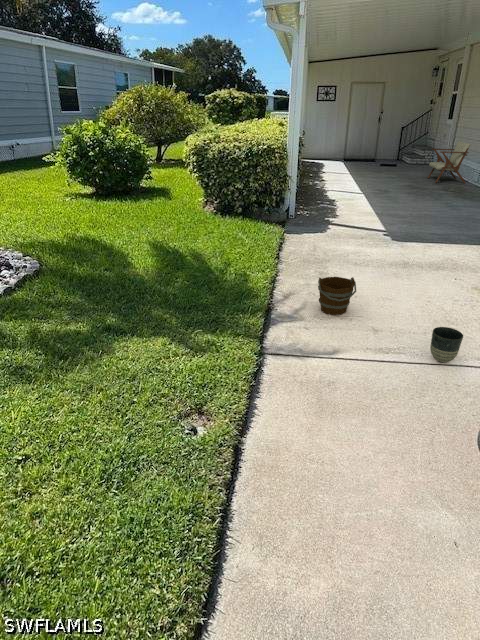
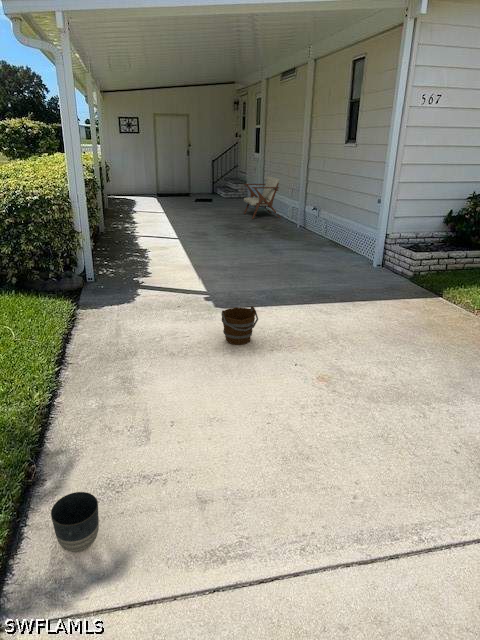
bucket: present [318,277,356,315] -> present [222,306,258,345]
planter: present [430,327,463,362] -> present [51,492,99,552]

